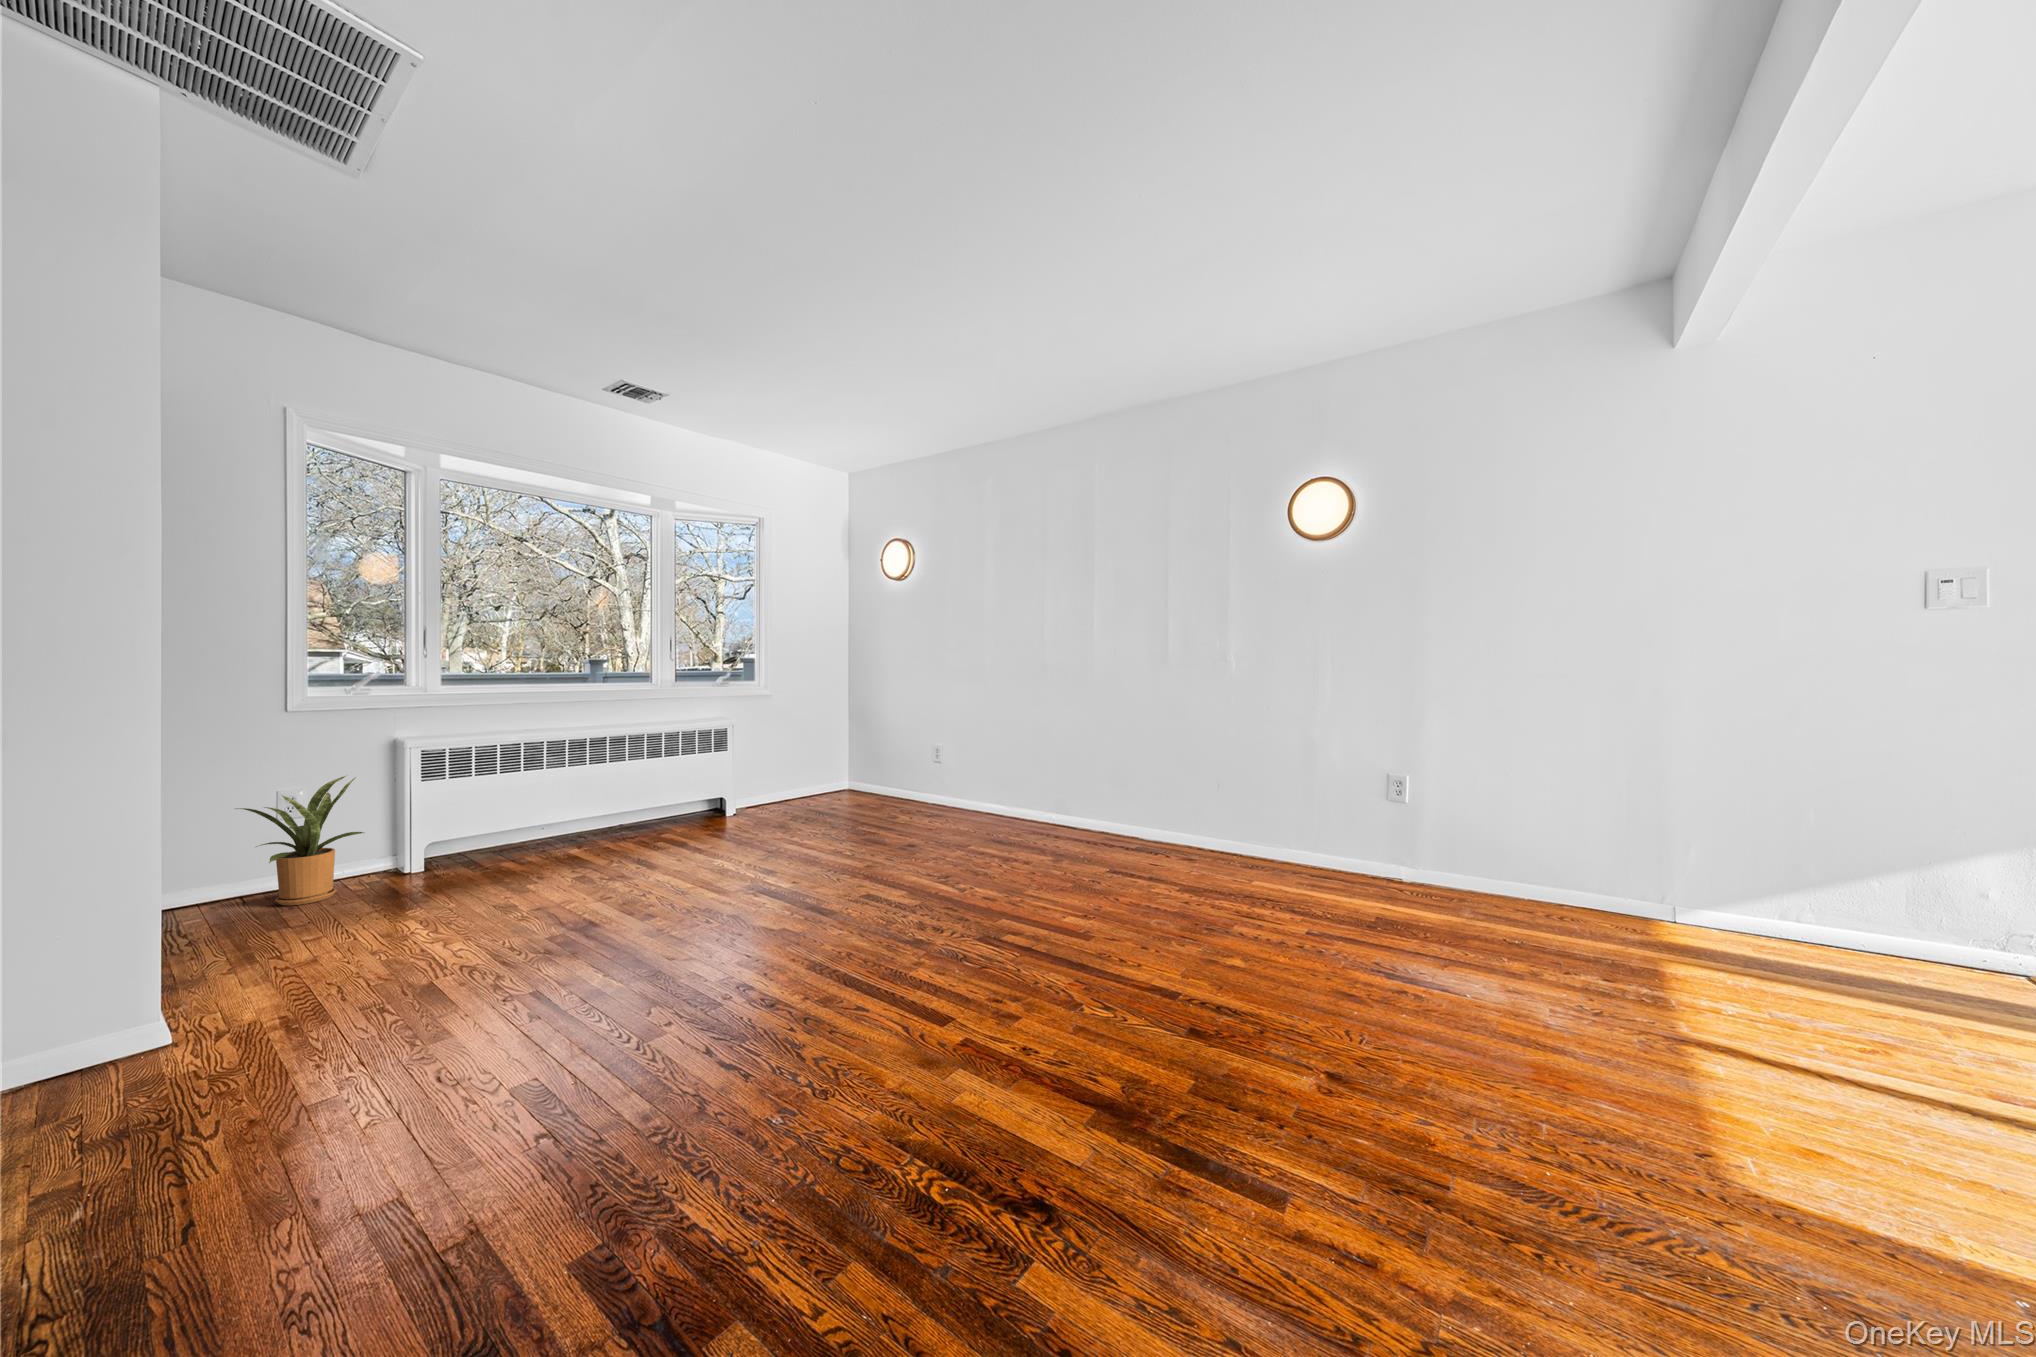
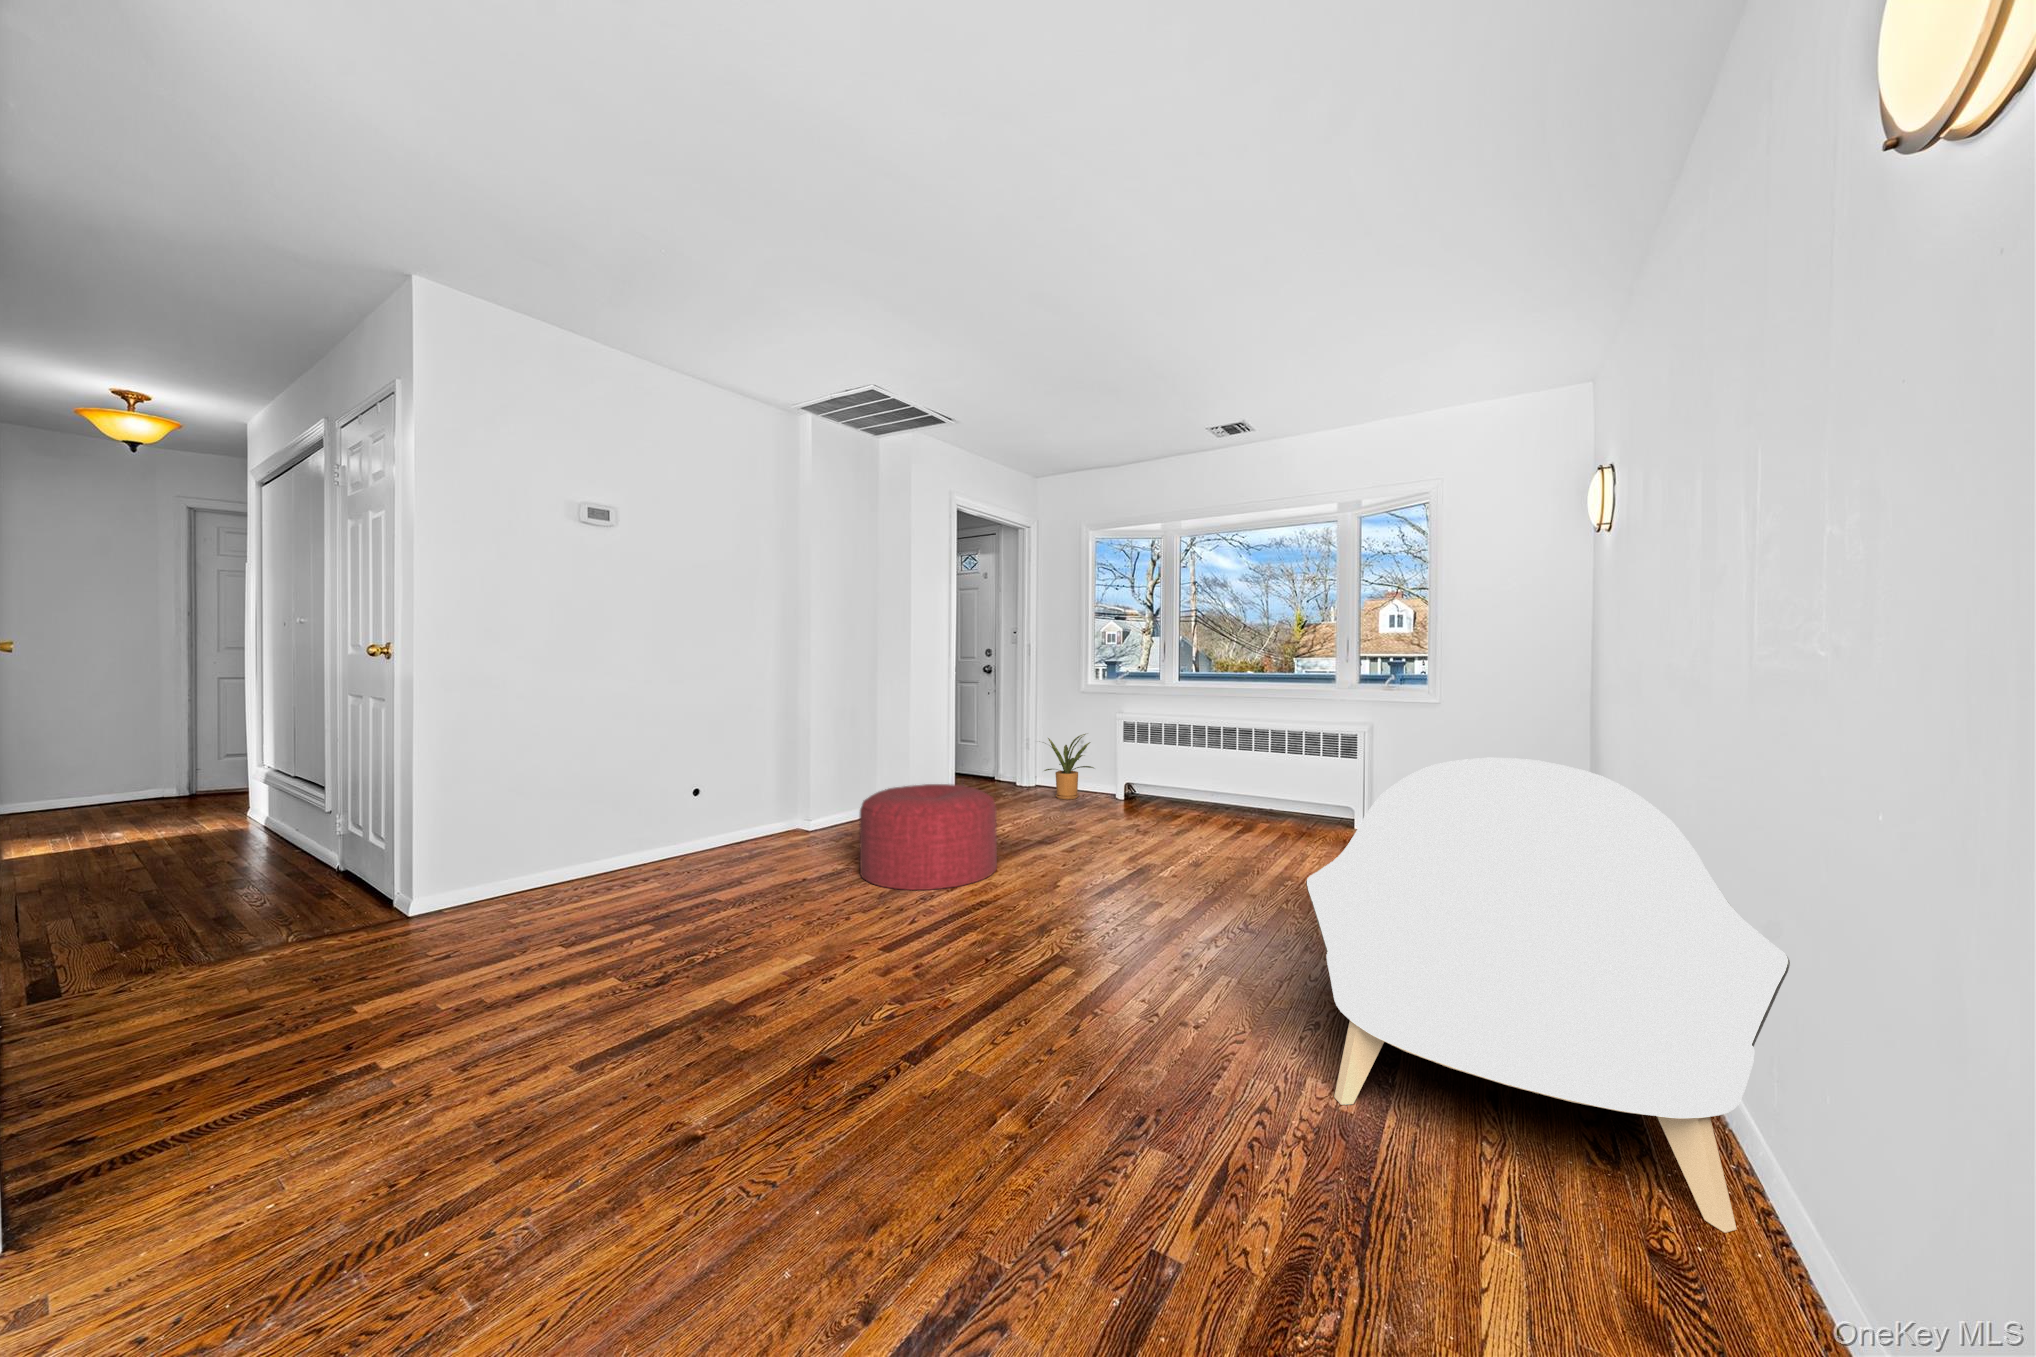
armchair: none [1068,715,1235,887] -> present [1306,758,1790,1233]
ottoman: none [470,852,741,1072] -> present [860,784,997,890]

